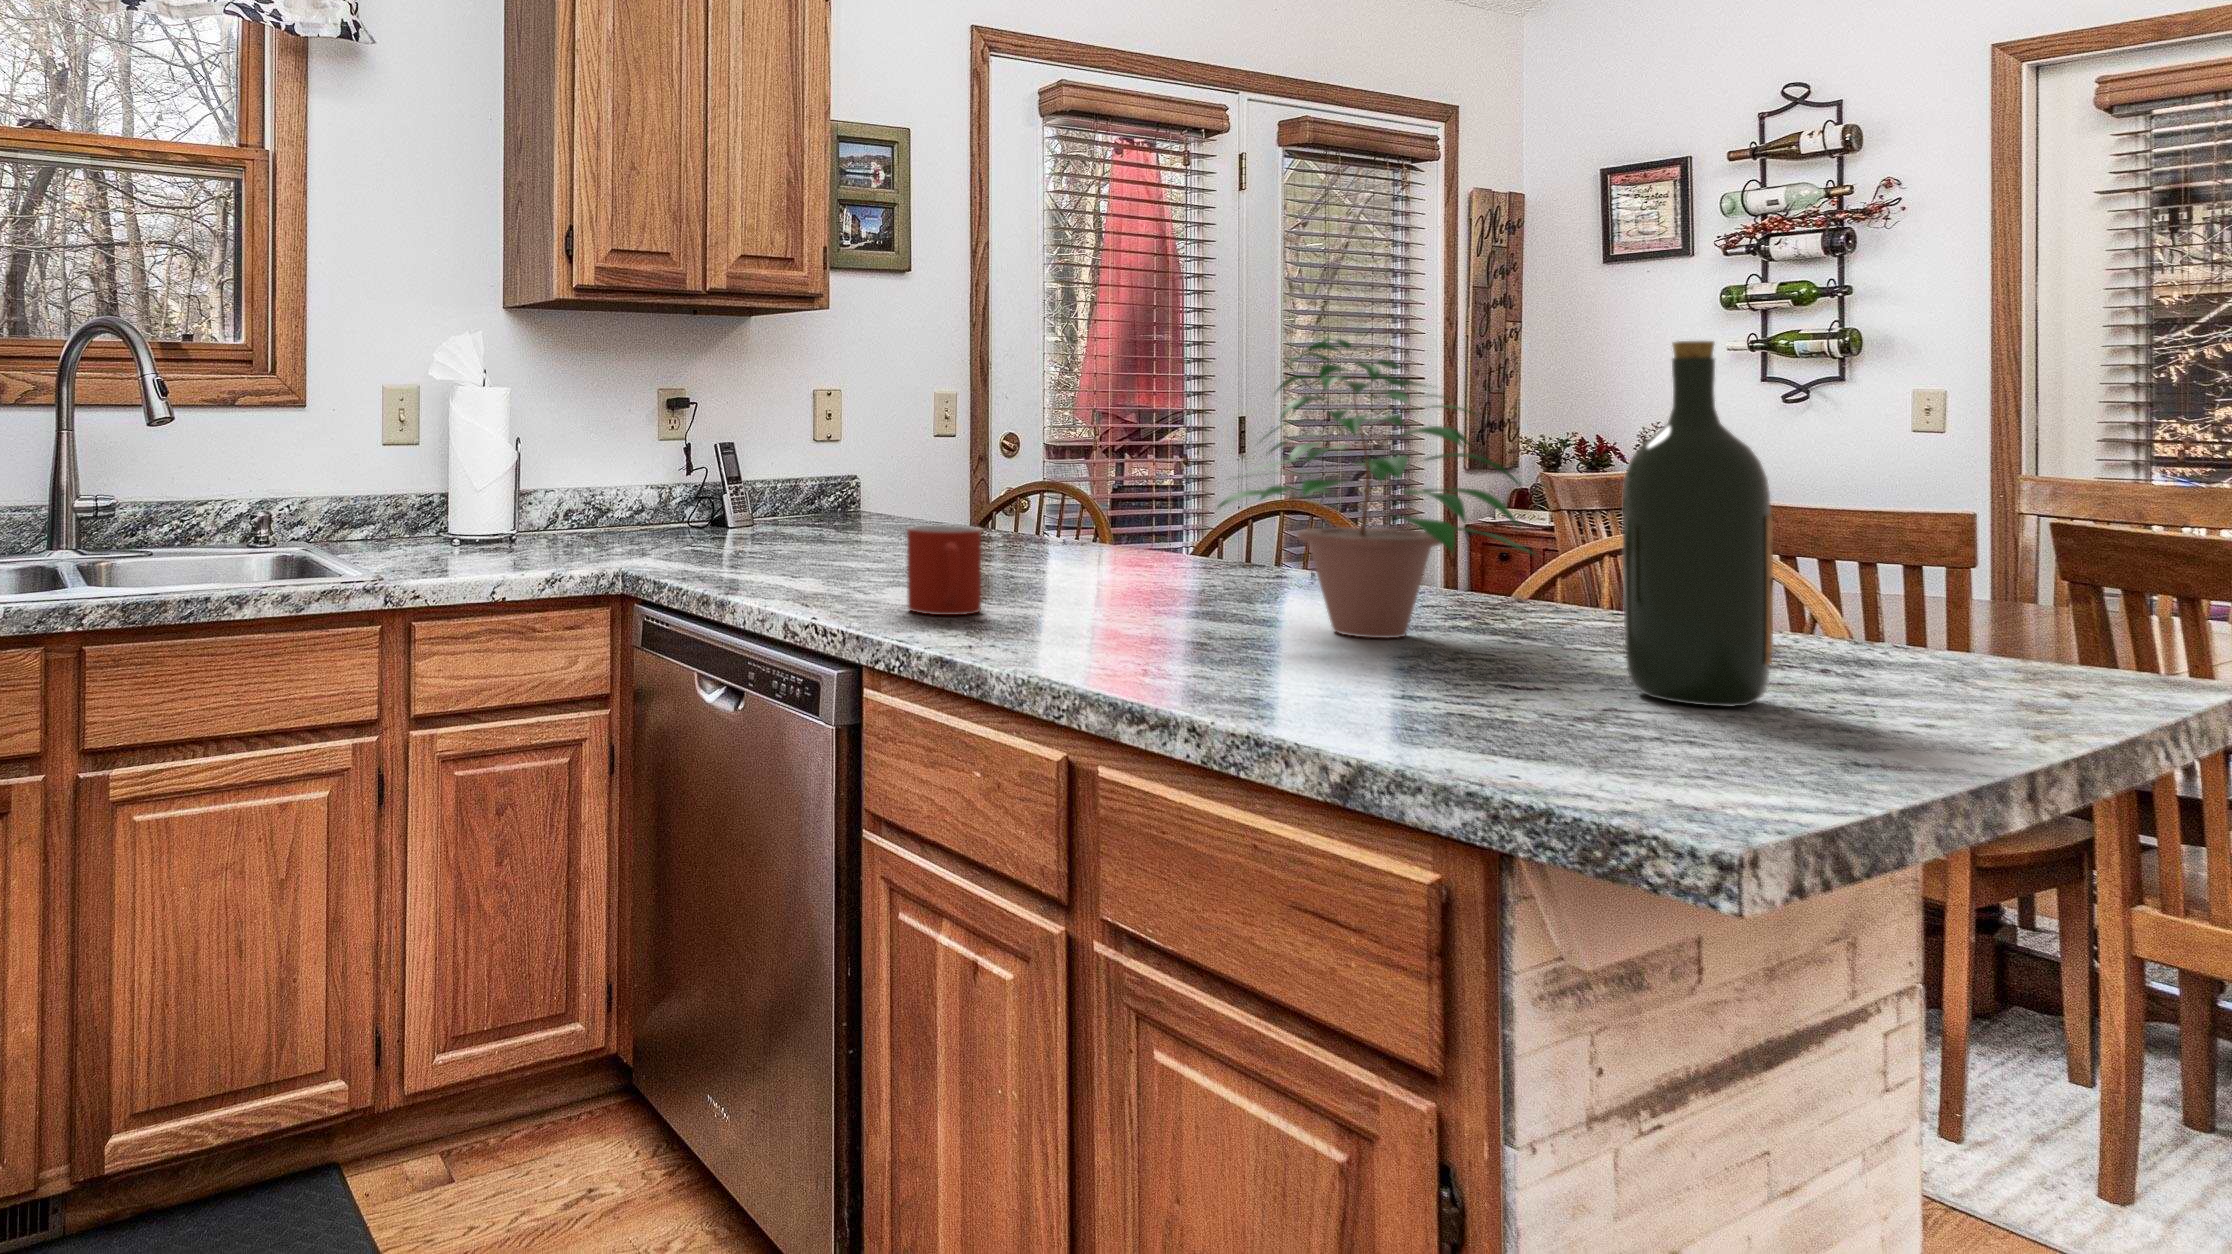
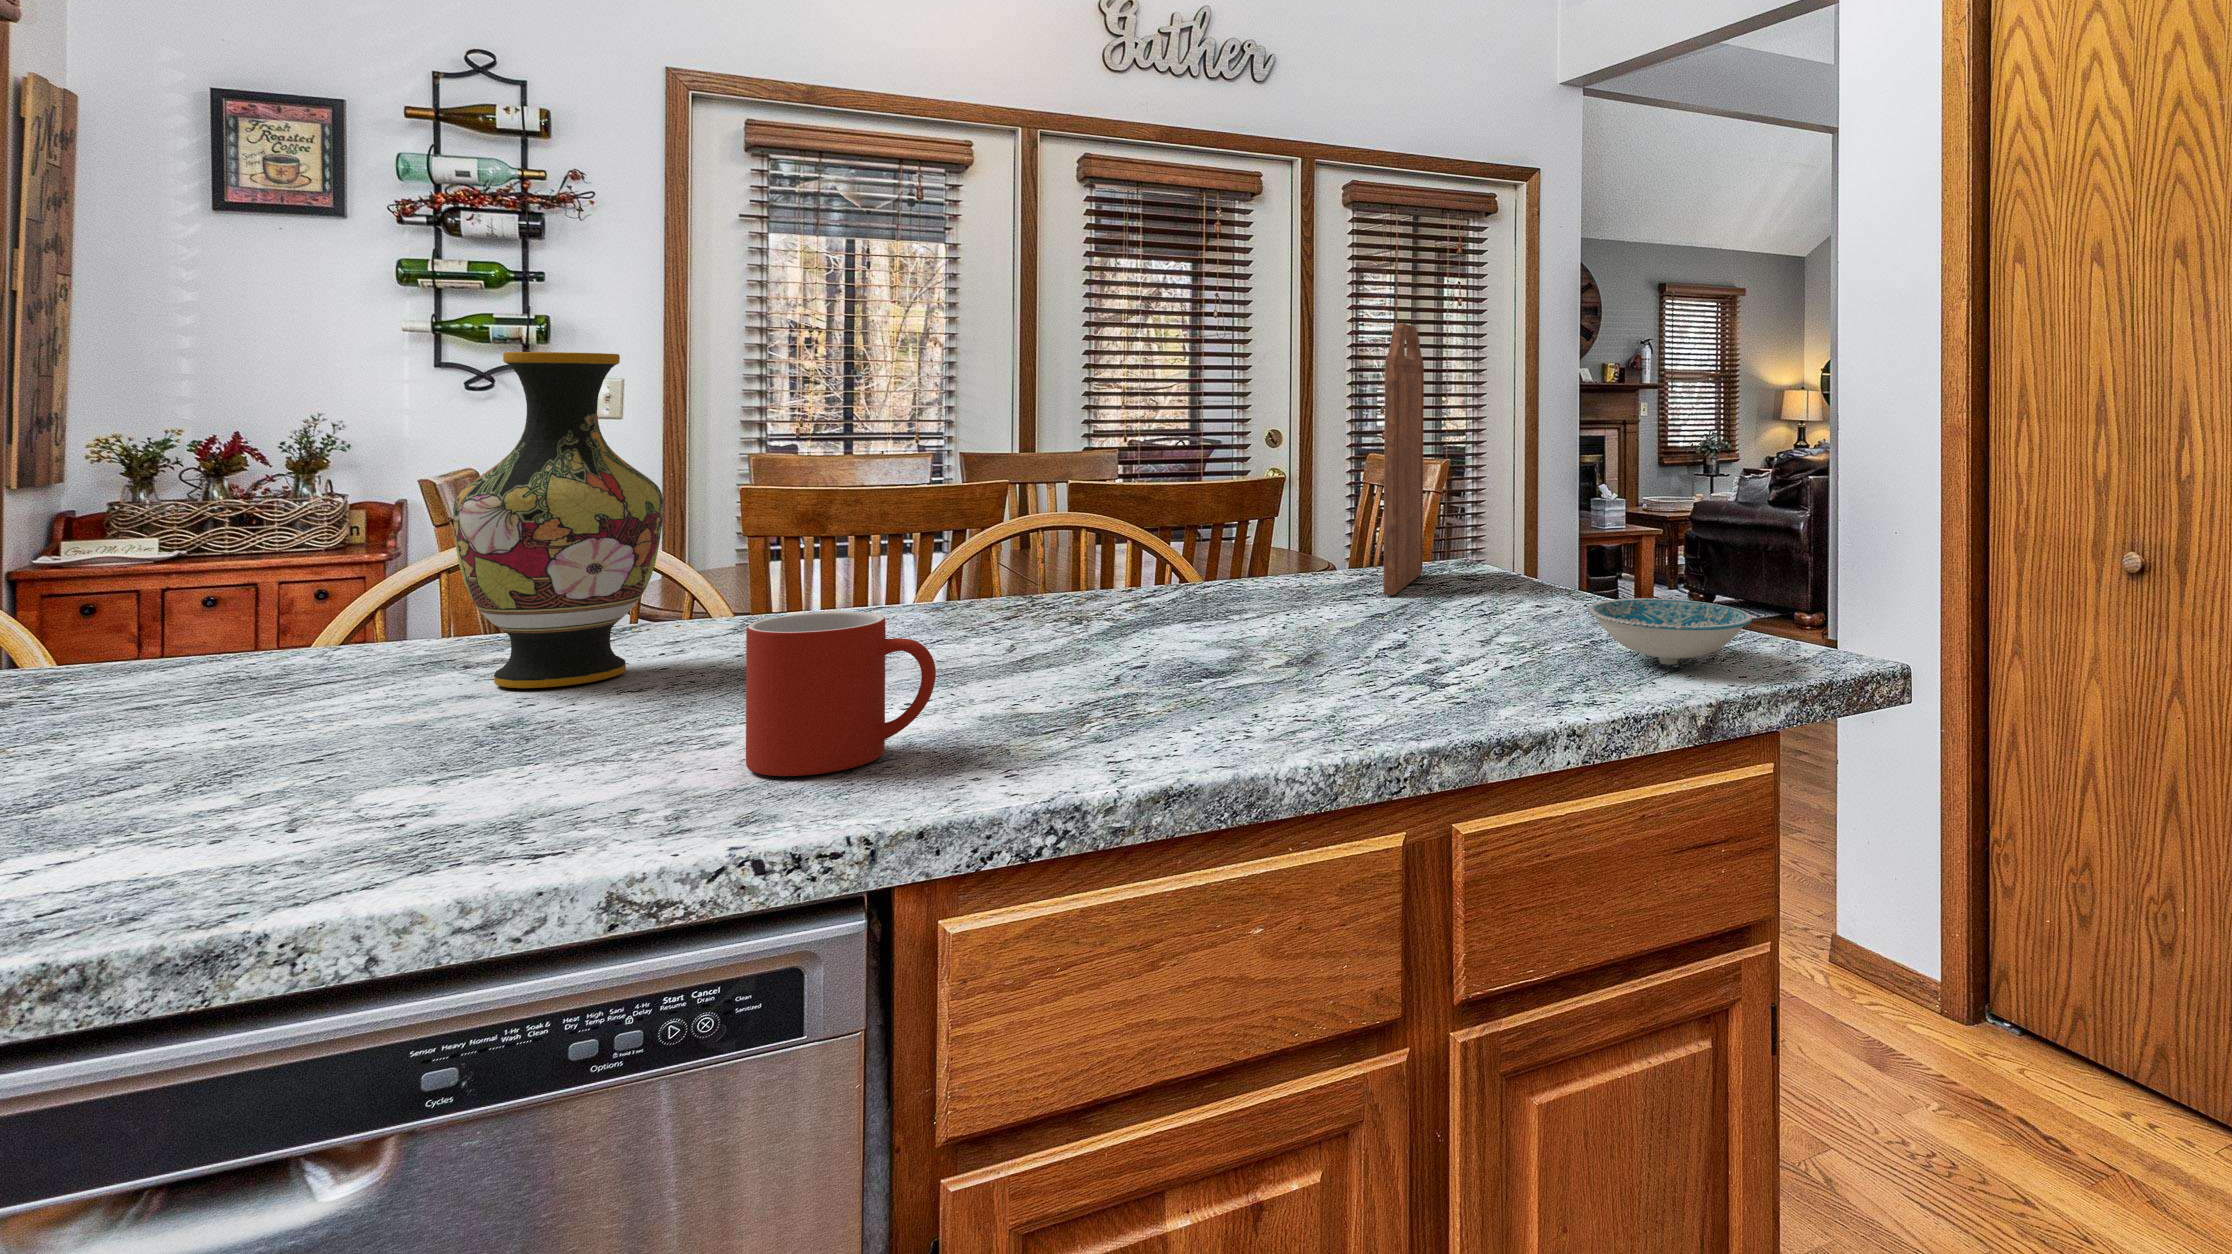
cutting board: none [1774,293,2029,671] -> present [1383,324,1424,595]
potted plant: present [1218,338,1531,638] -> none [1006,334,1354,649]
wine bottle: present [1623,341,1773,706] -> none [1465,358,1554,626]
vase: none [1045,372,1155,578] -> present [453,352,663,688]
ceramic bowl: none [1391,653,1630,741] -> present [1588,598,1752,665]

